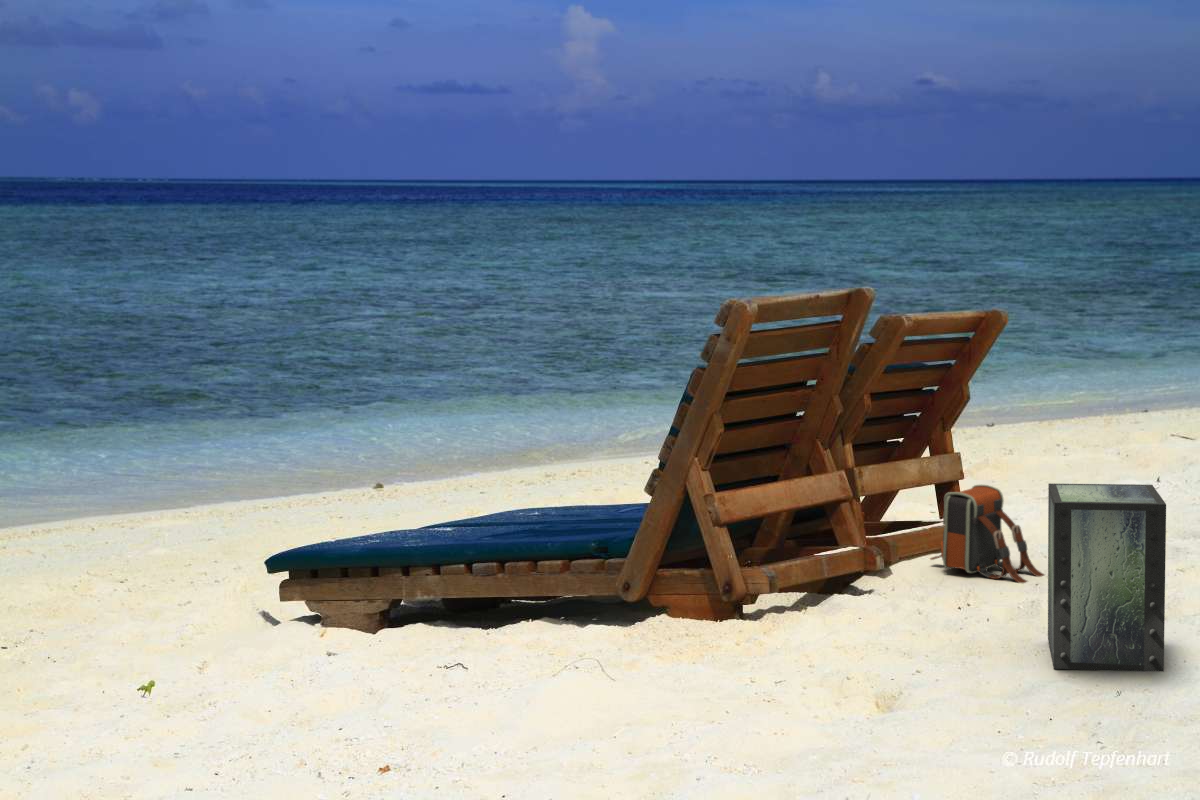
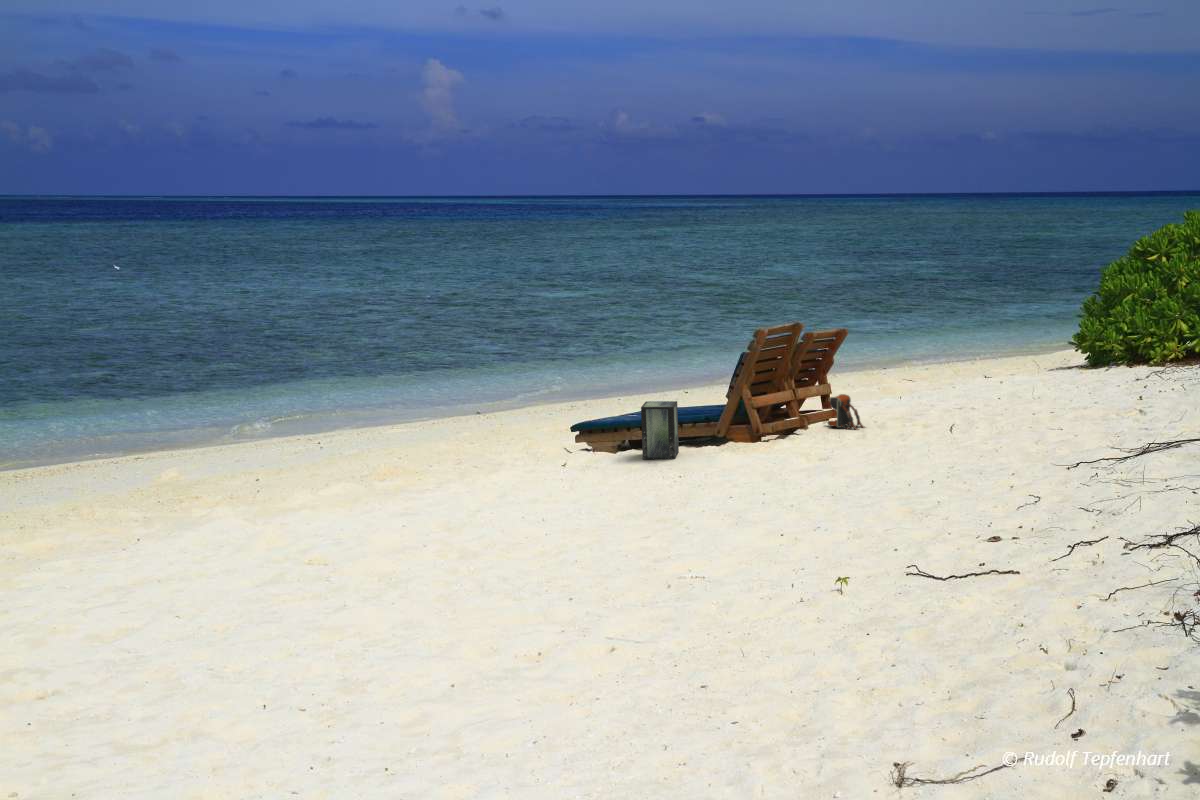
storage box: present [1048,483,1166,671] -> present [641,401,679,460]

